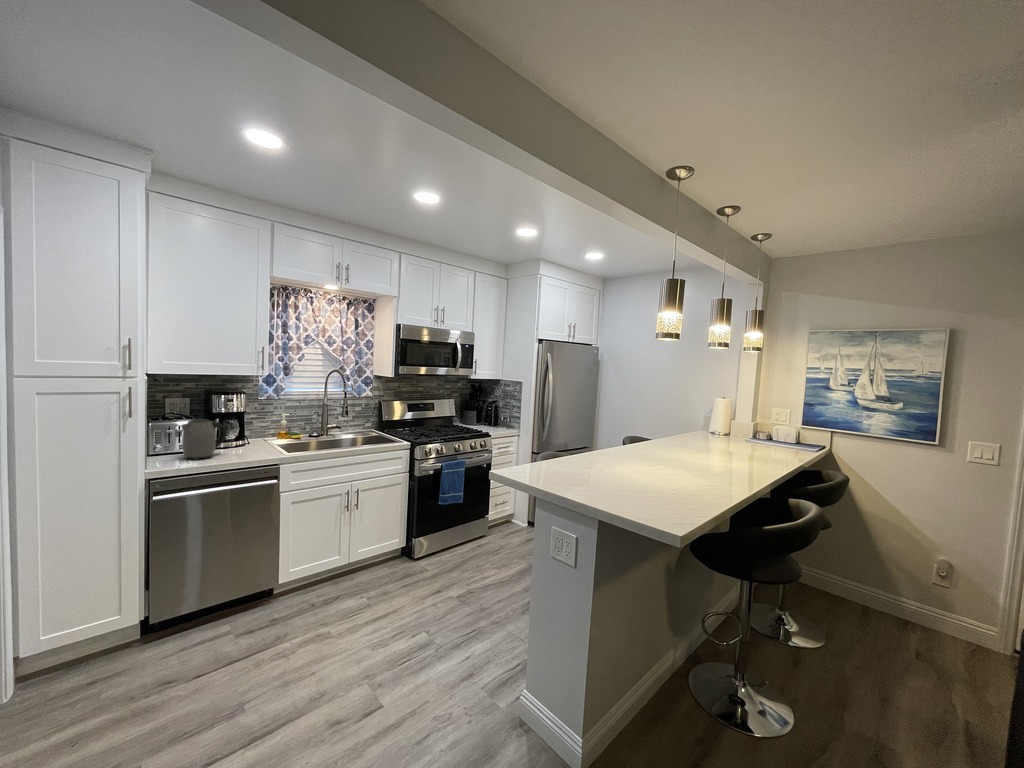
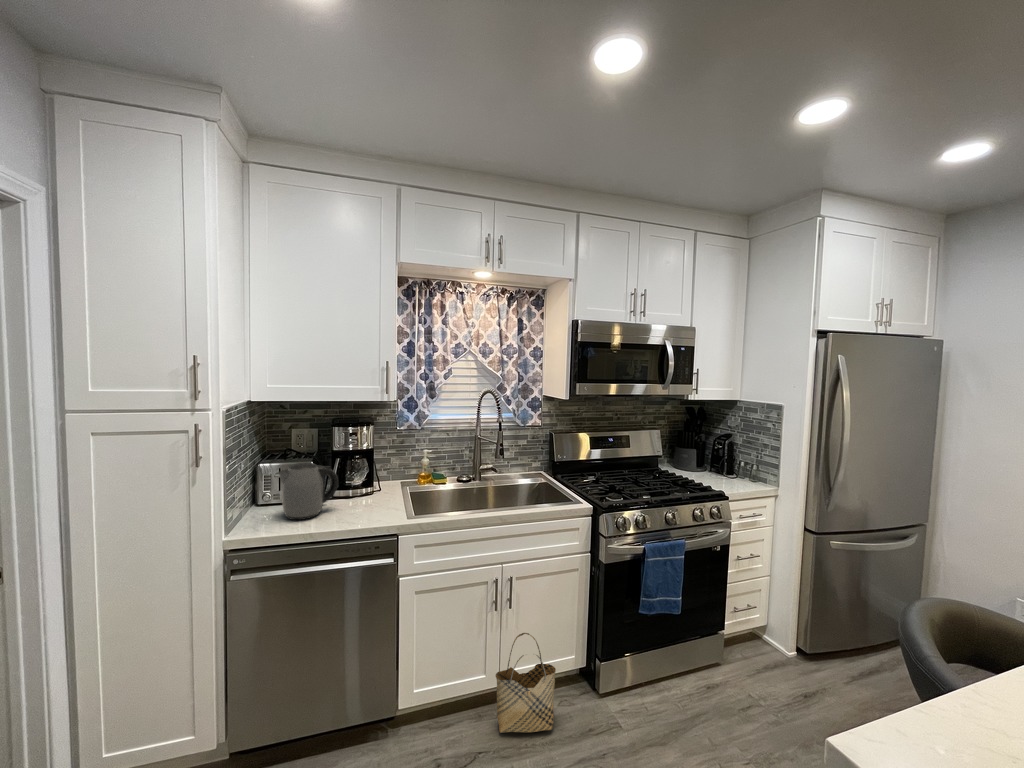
woven basket: none [348,525,388,585] -> present [496,633,556,733]

